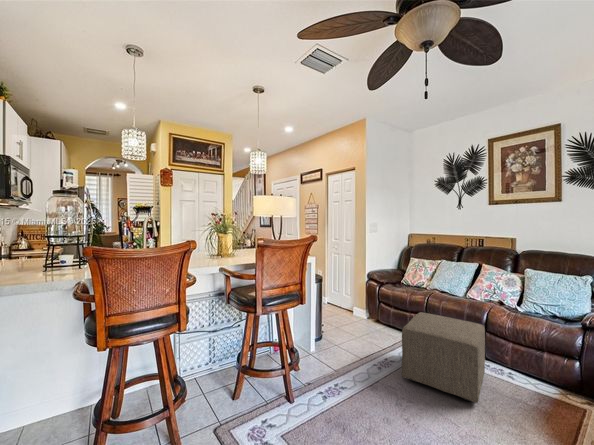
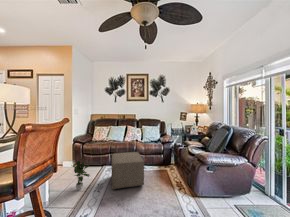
potted plant: none [343,305,373,354] -> present [73,161,90,190]

